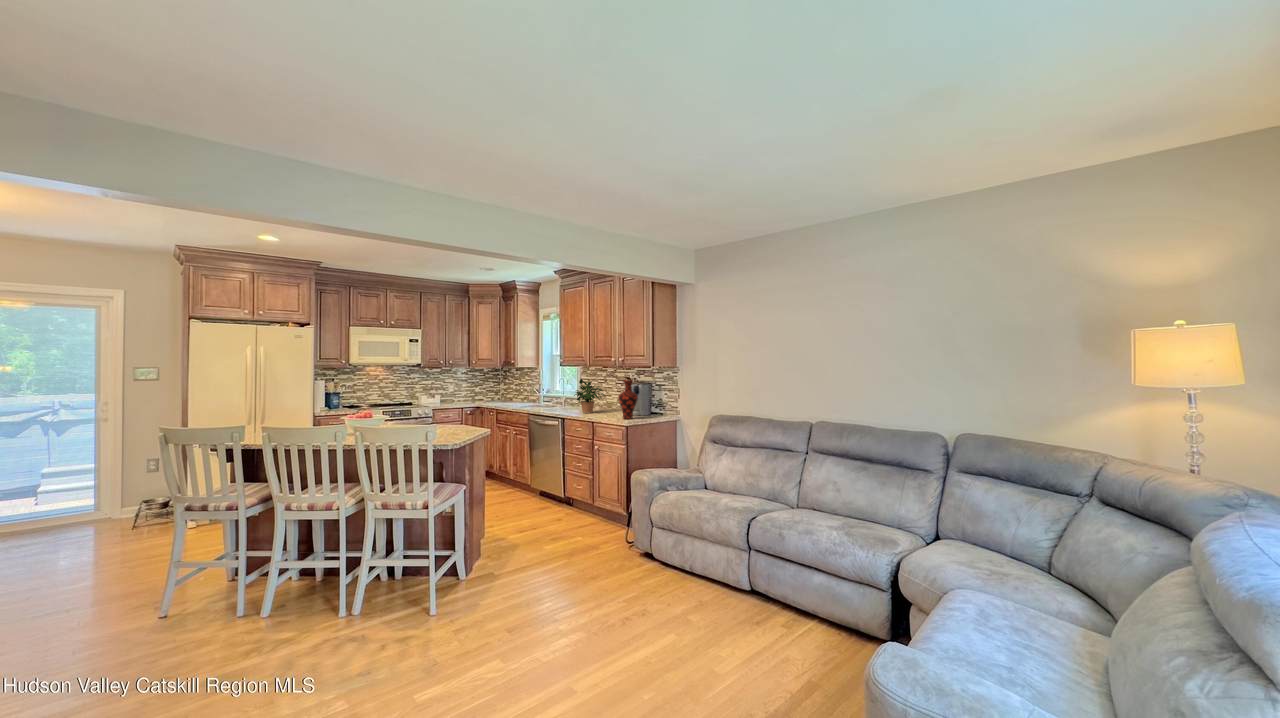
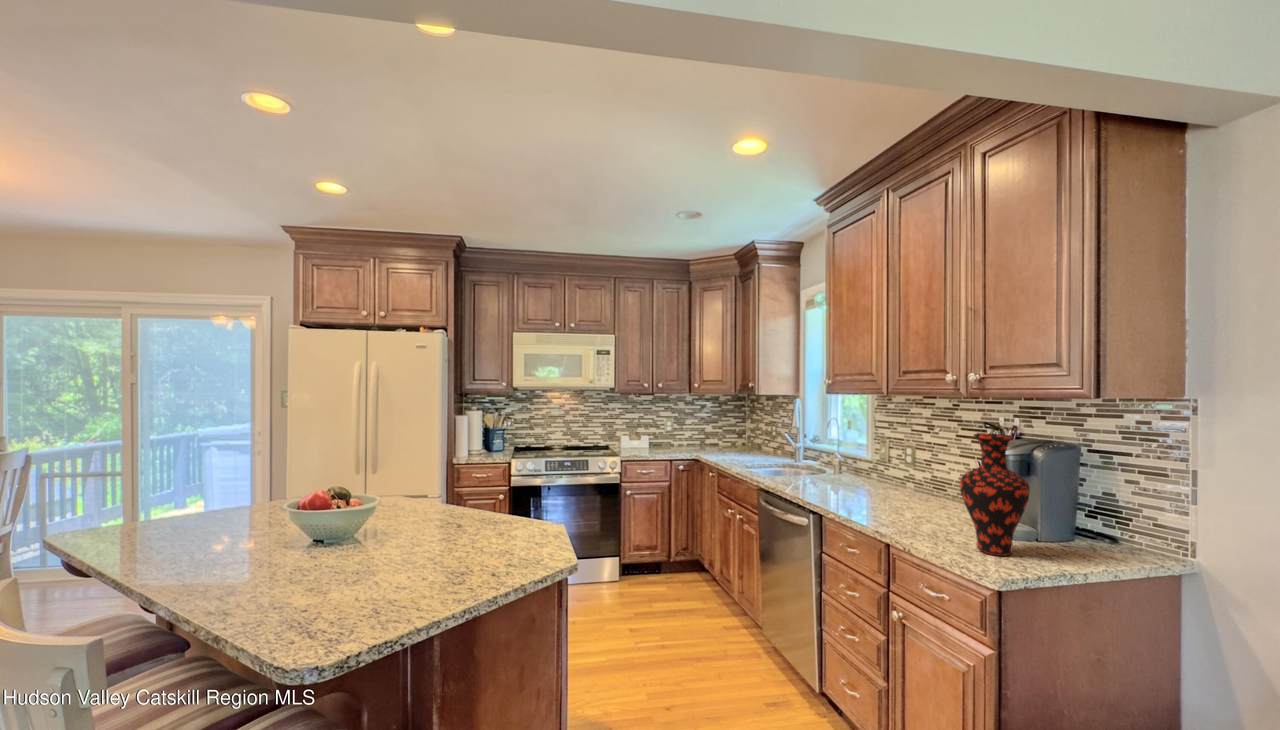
potted plant: present [574,379,604,413] -> none [844,421,925,506]

